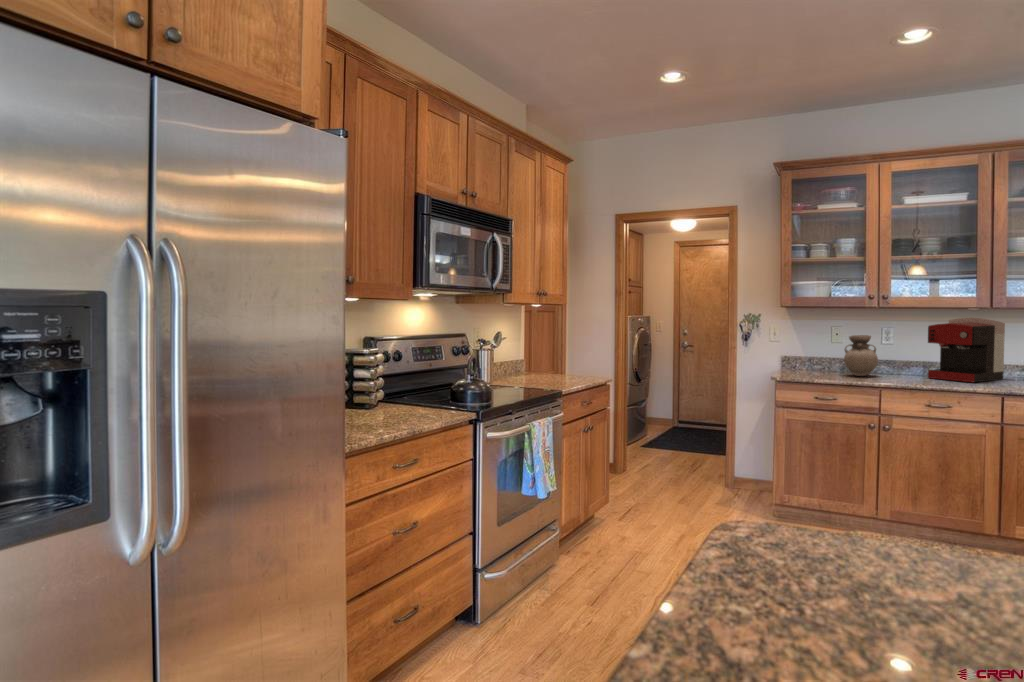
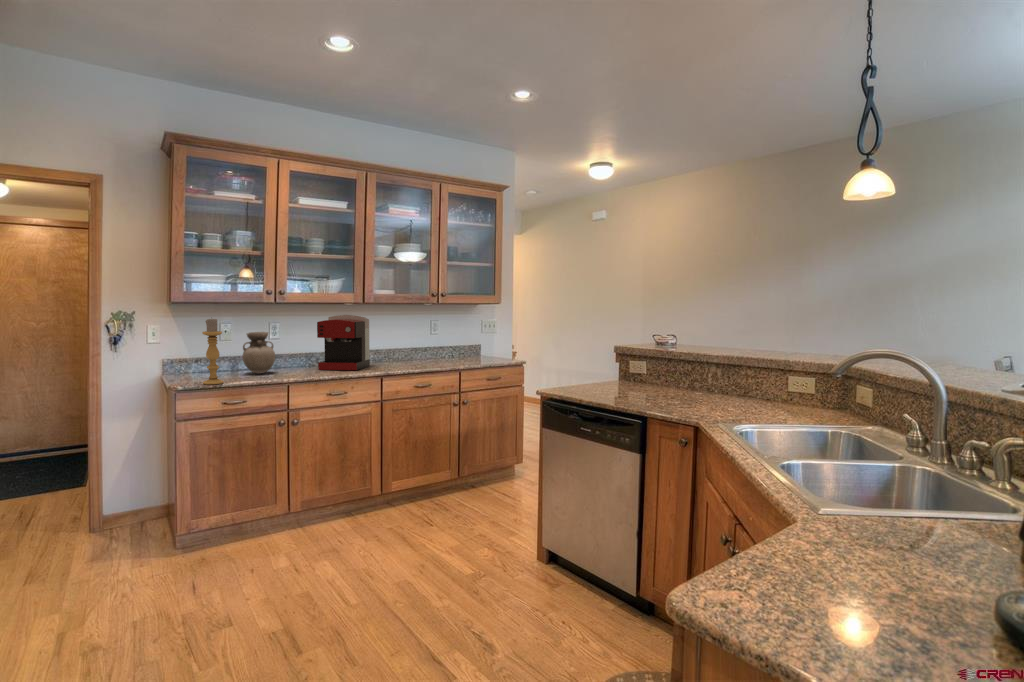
candle holder: none [799,321,817,381] -> present [202,319,224,385]

